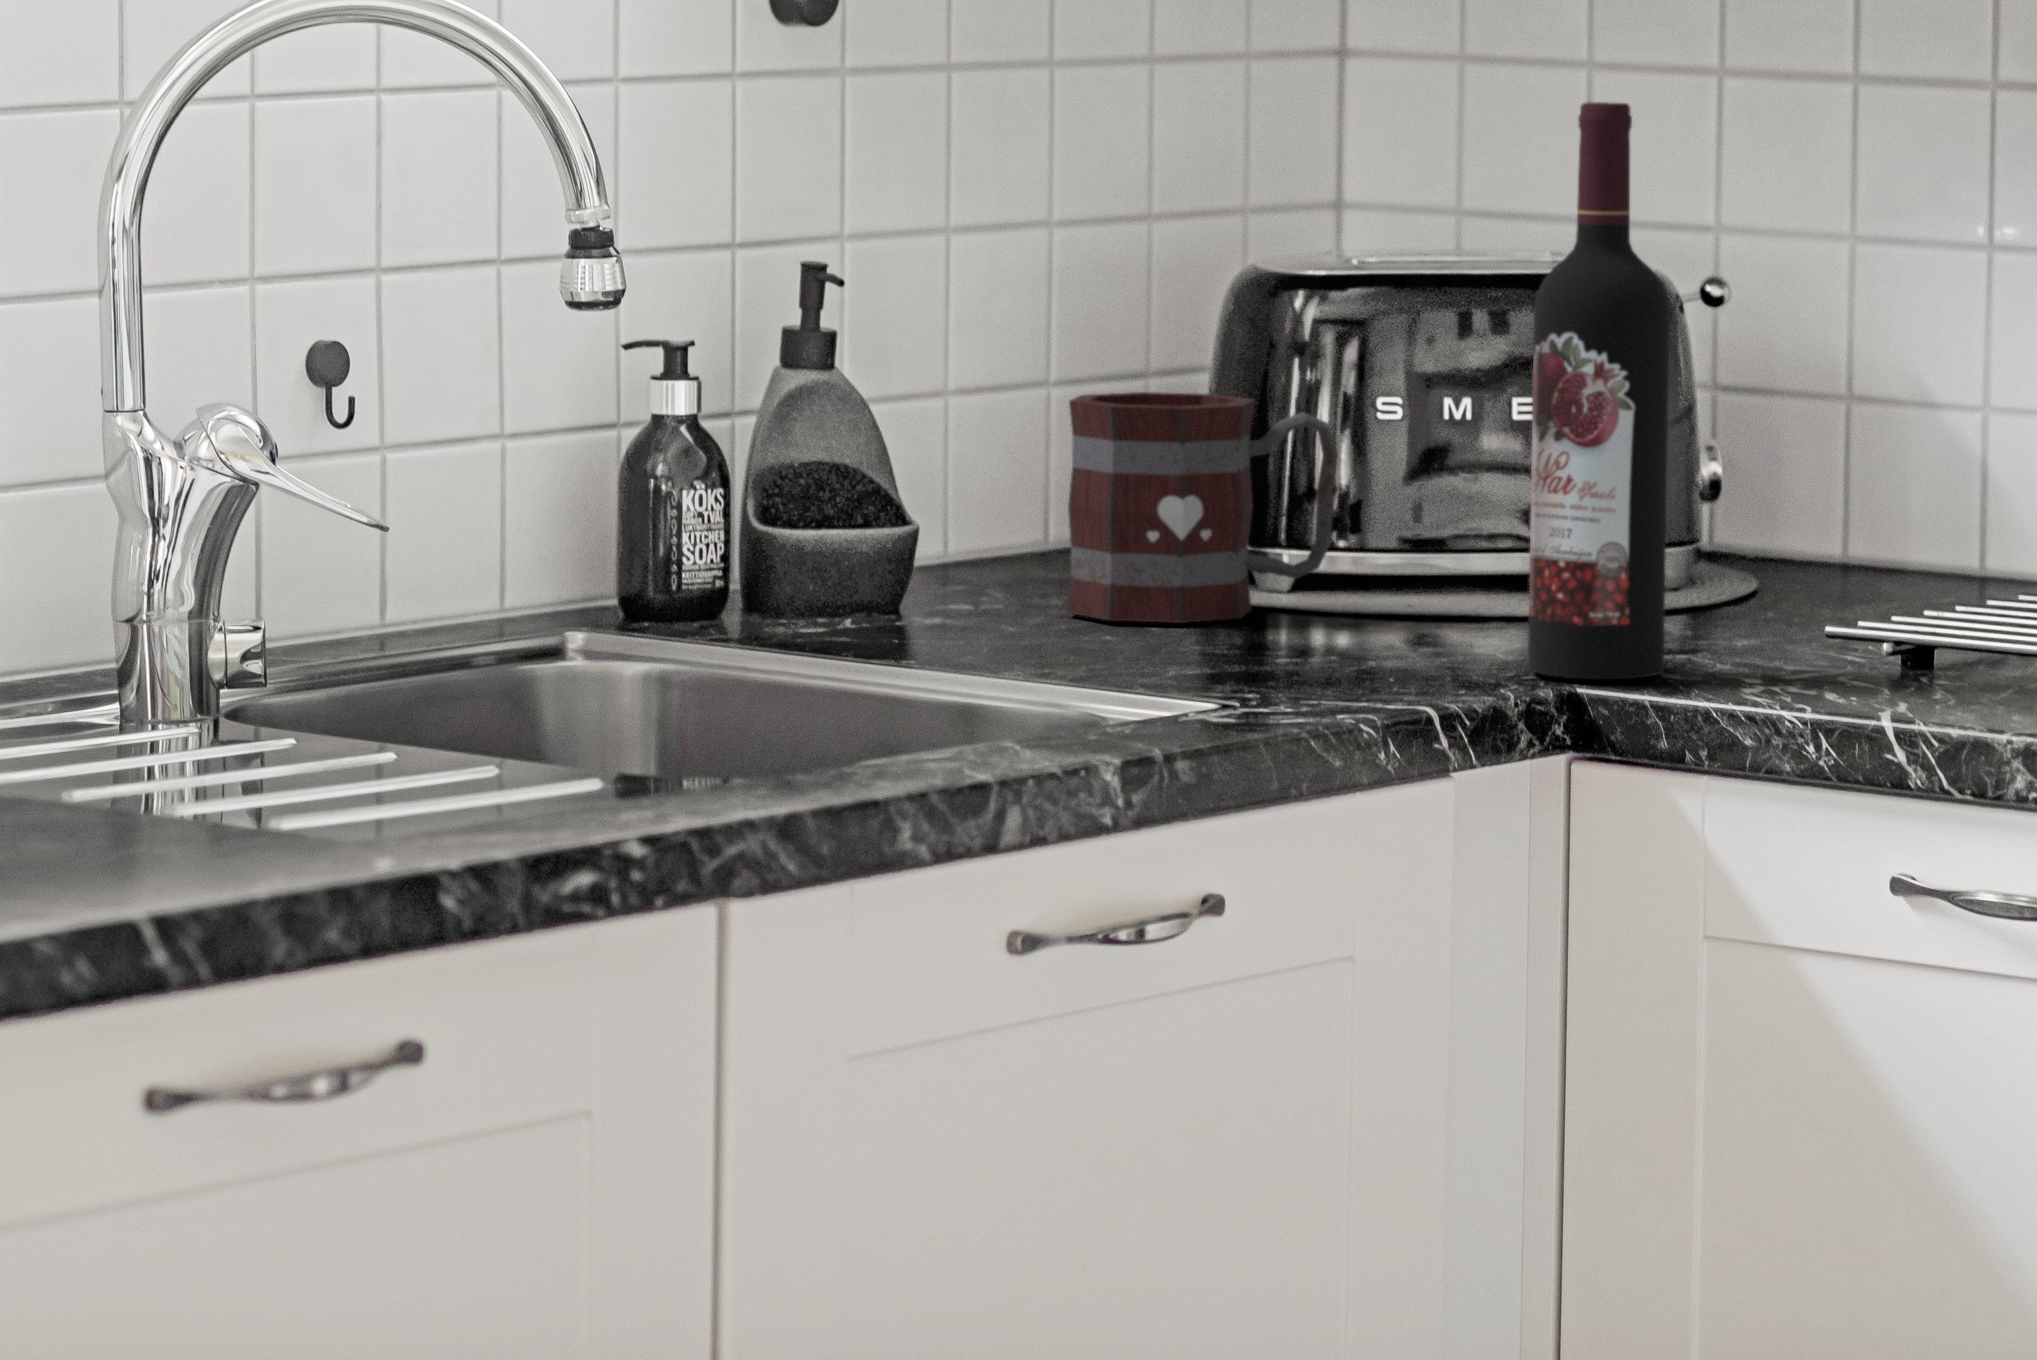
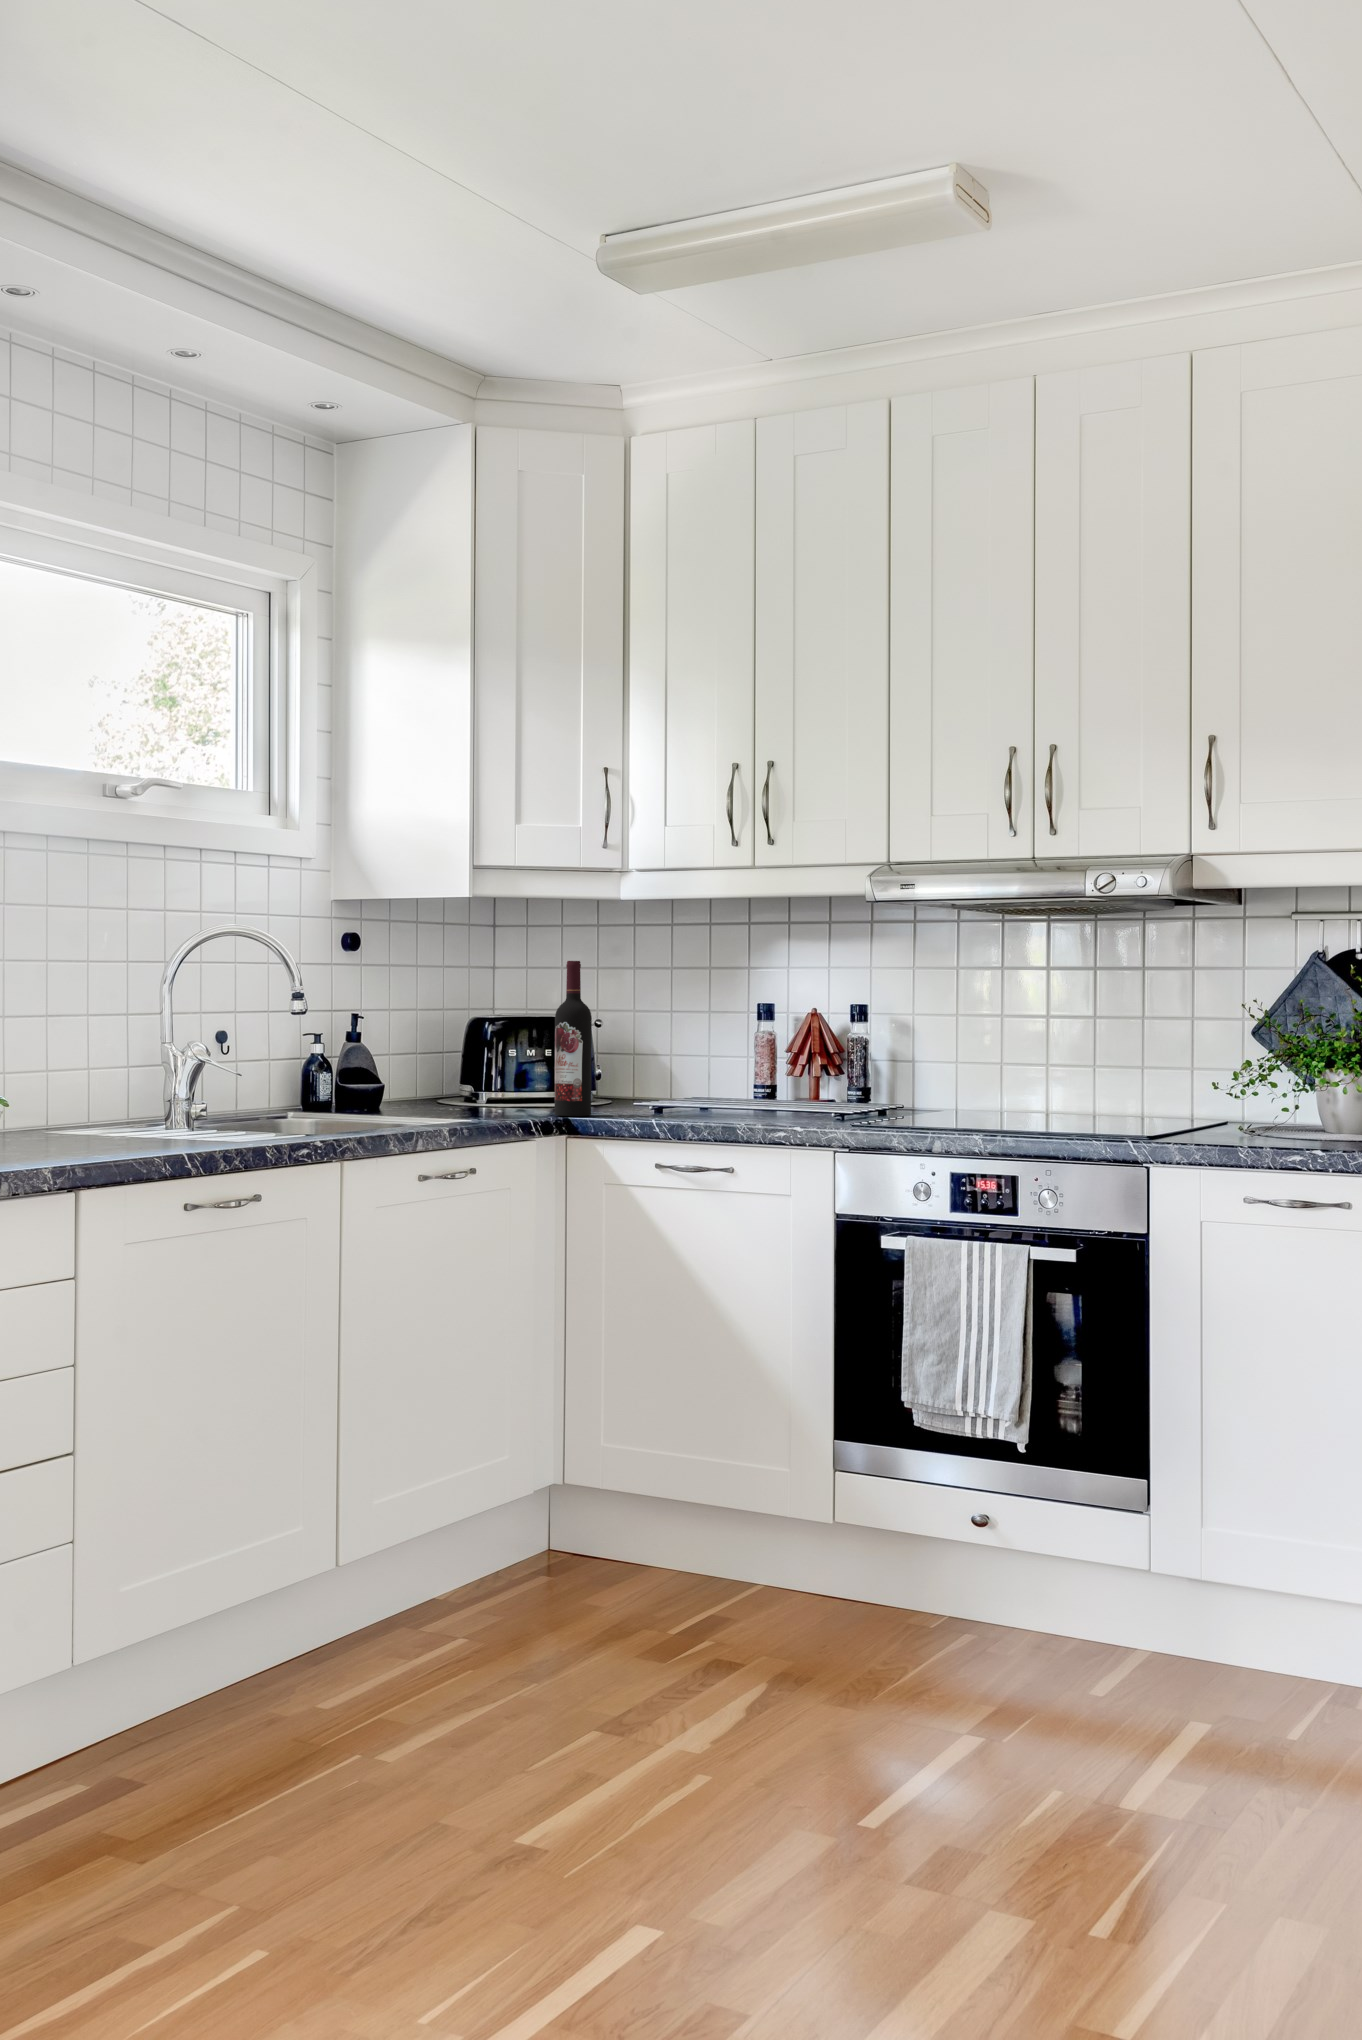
mug: present [1066,392,1338,623] -> none [424,1049,499,1109]

